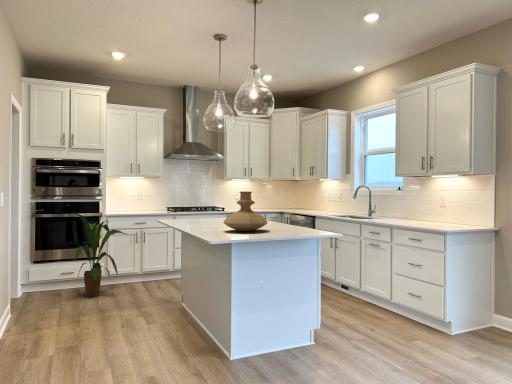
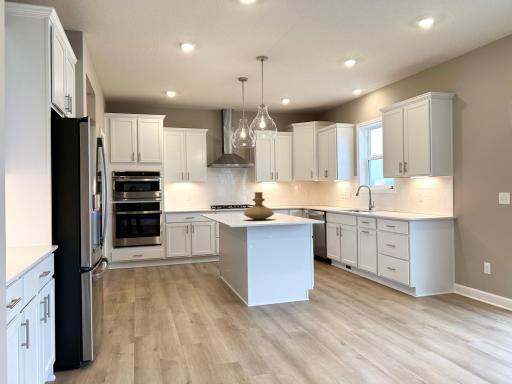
house plant: present [71,213,128,297] -> none [139,211,182,272]

